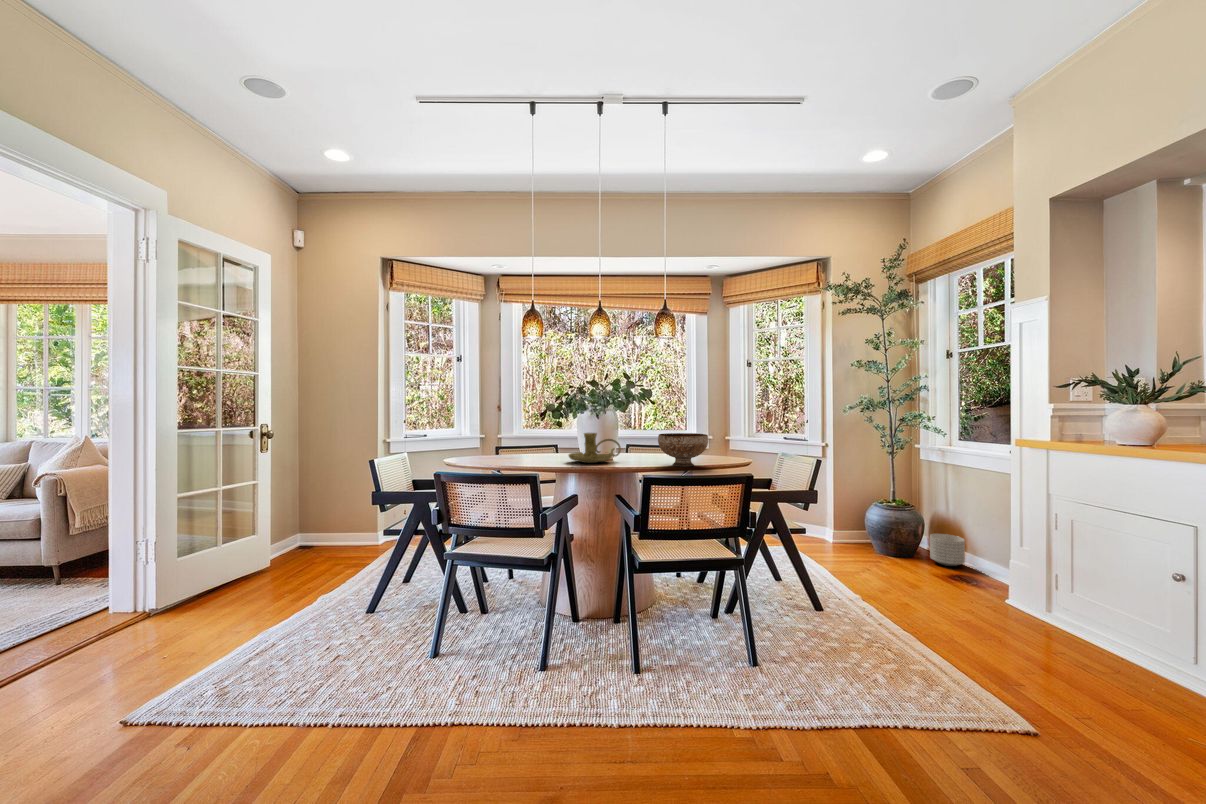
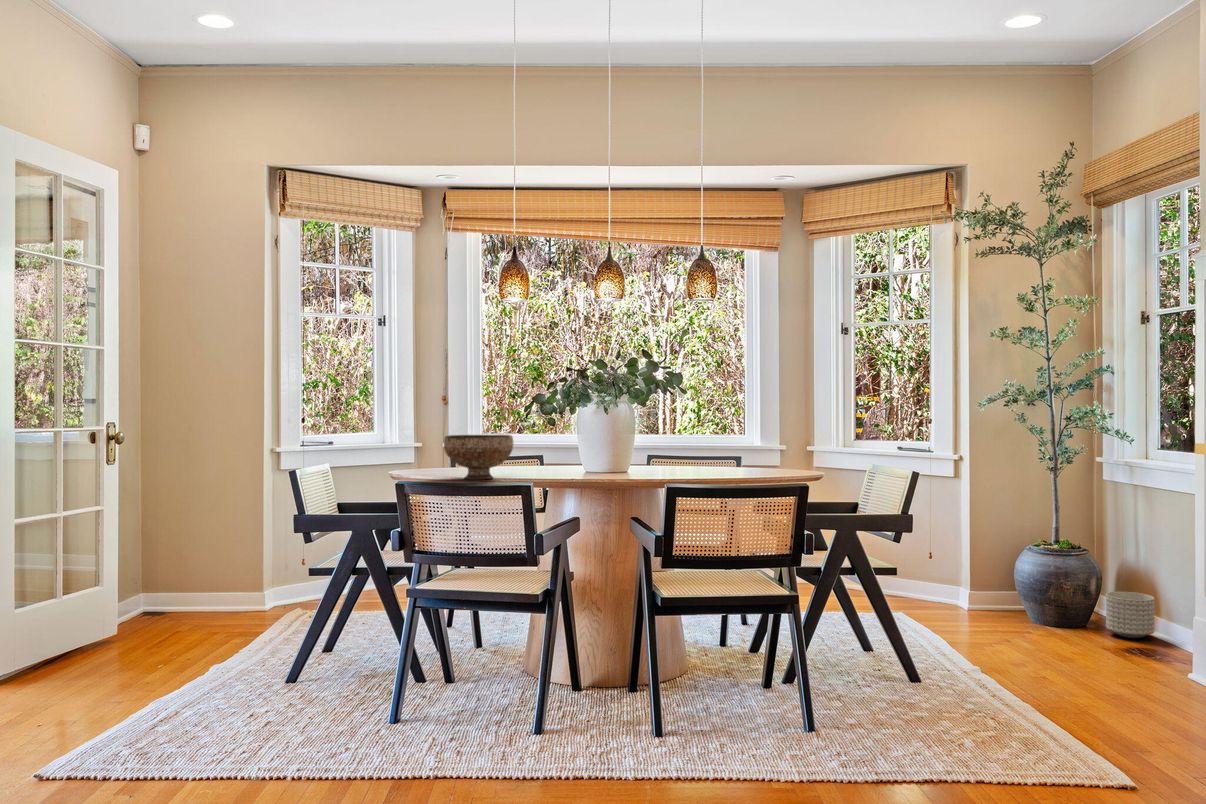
candle holder: present [569,433,621,463] -> none [565,434,638,476]
bowl: present [658,433,708,466] -> present [444,435,513,479]

